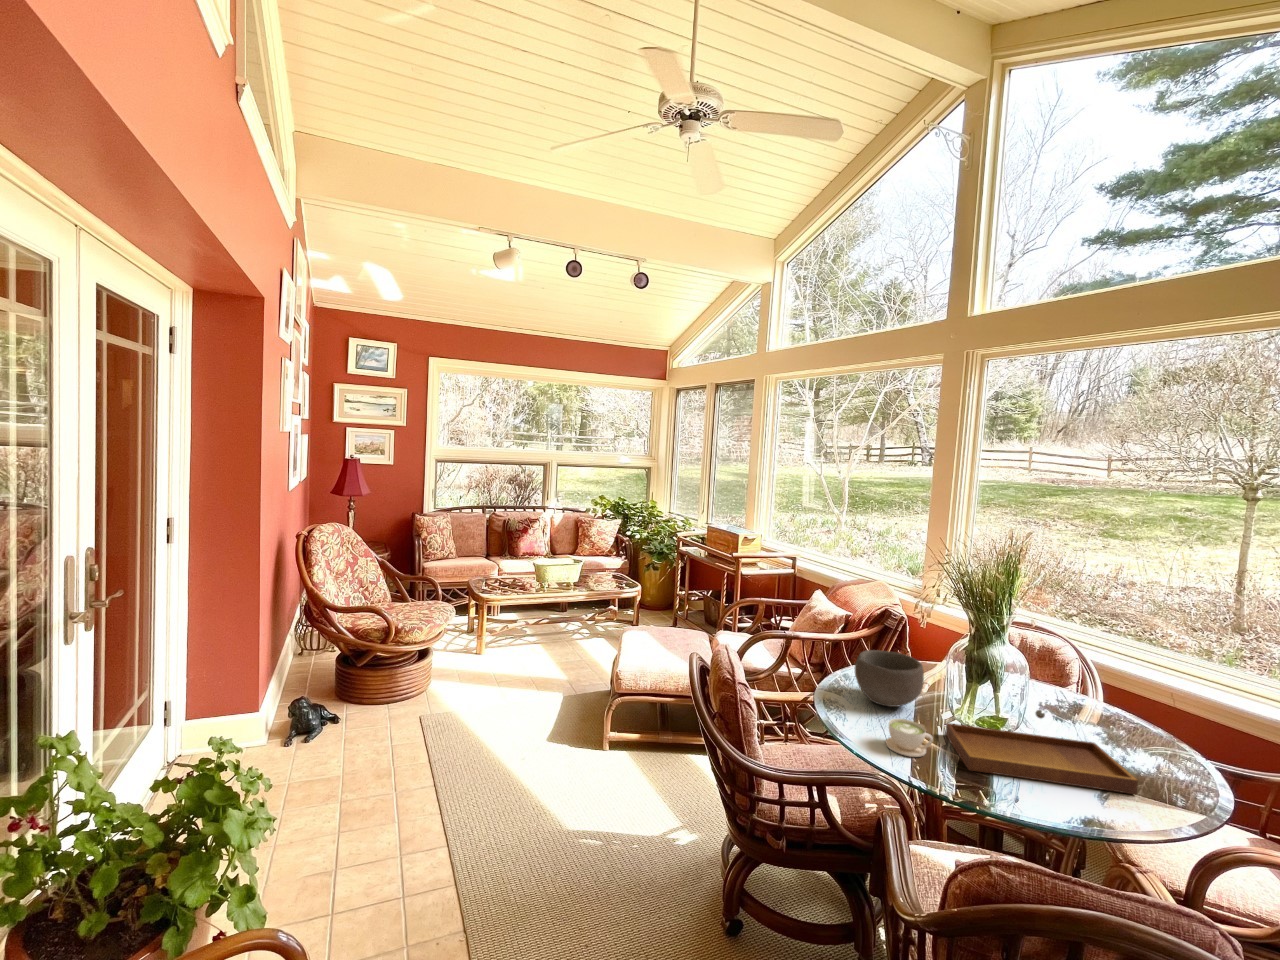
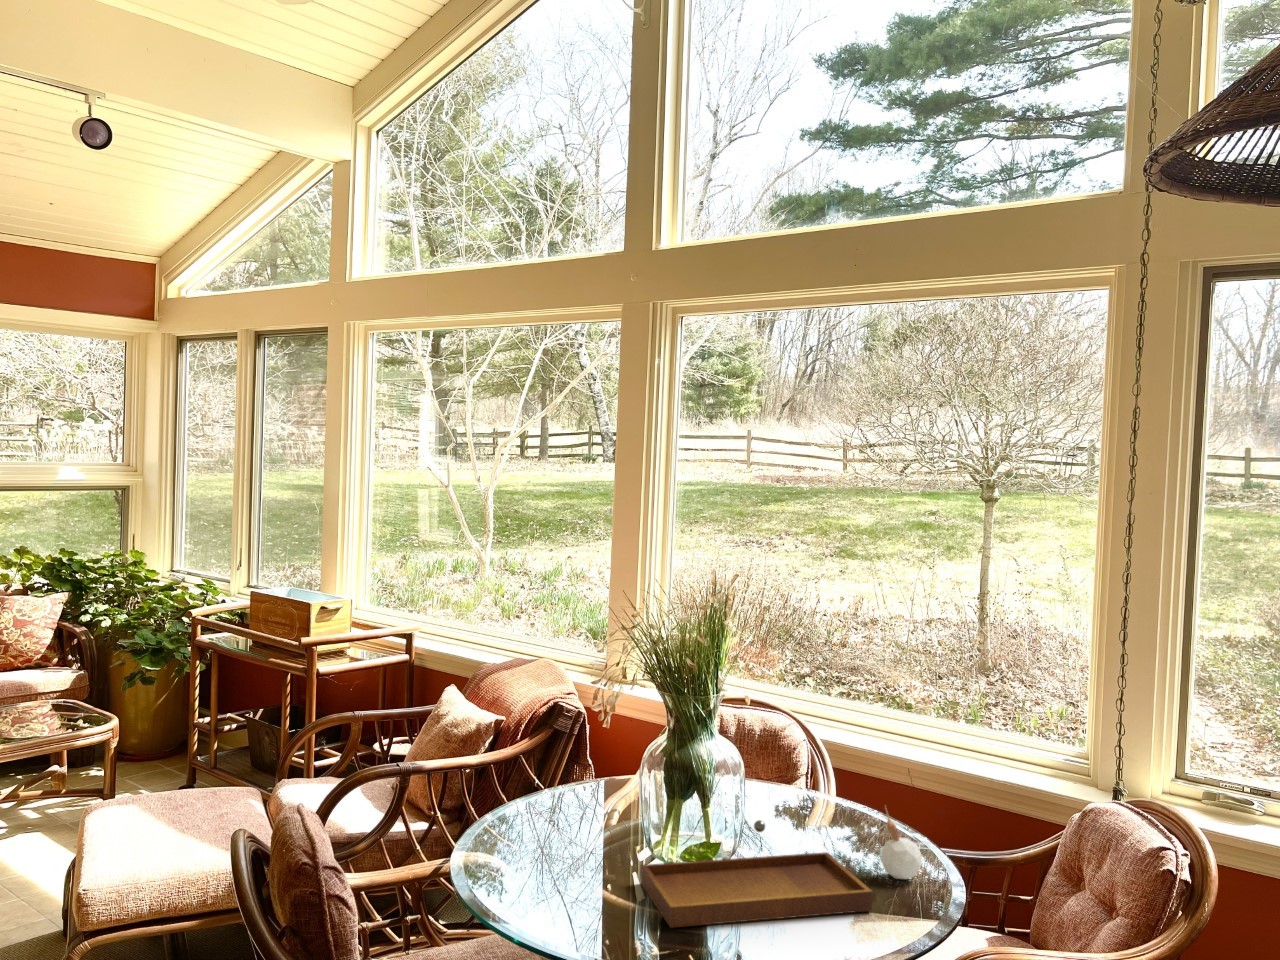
bowl: present [855,650,924,707] -> none [508,770,609,857]
candle: none [1143,718,1182,777] -> present [881,813,922,879]
coffee cup: present [886,719,933,757] -> none [556,872,621,927]

